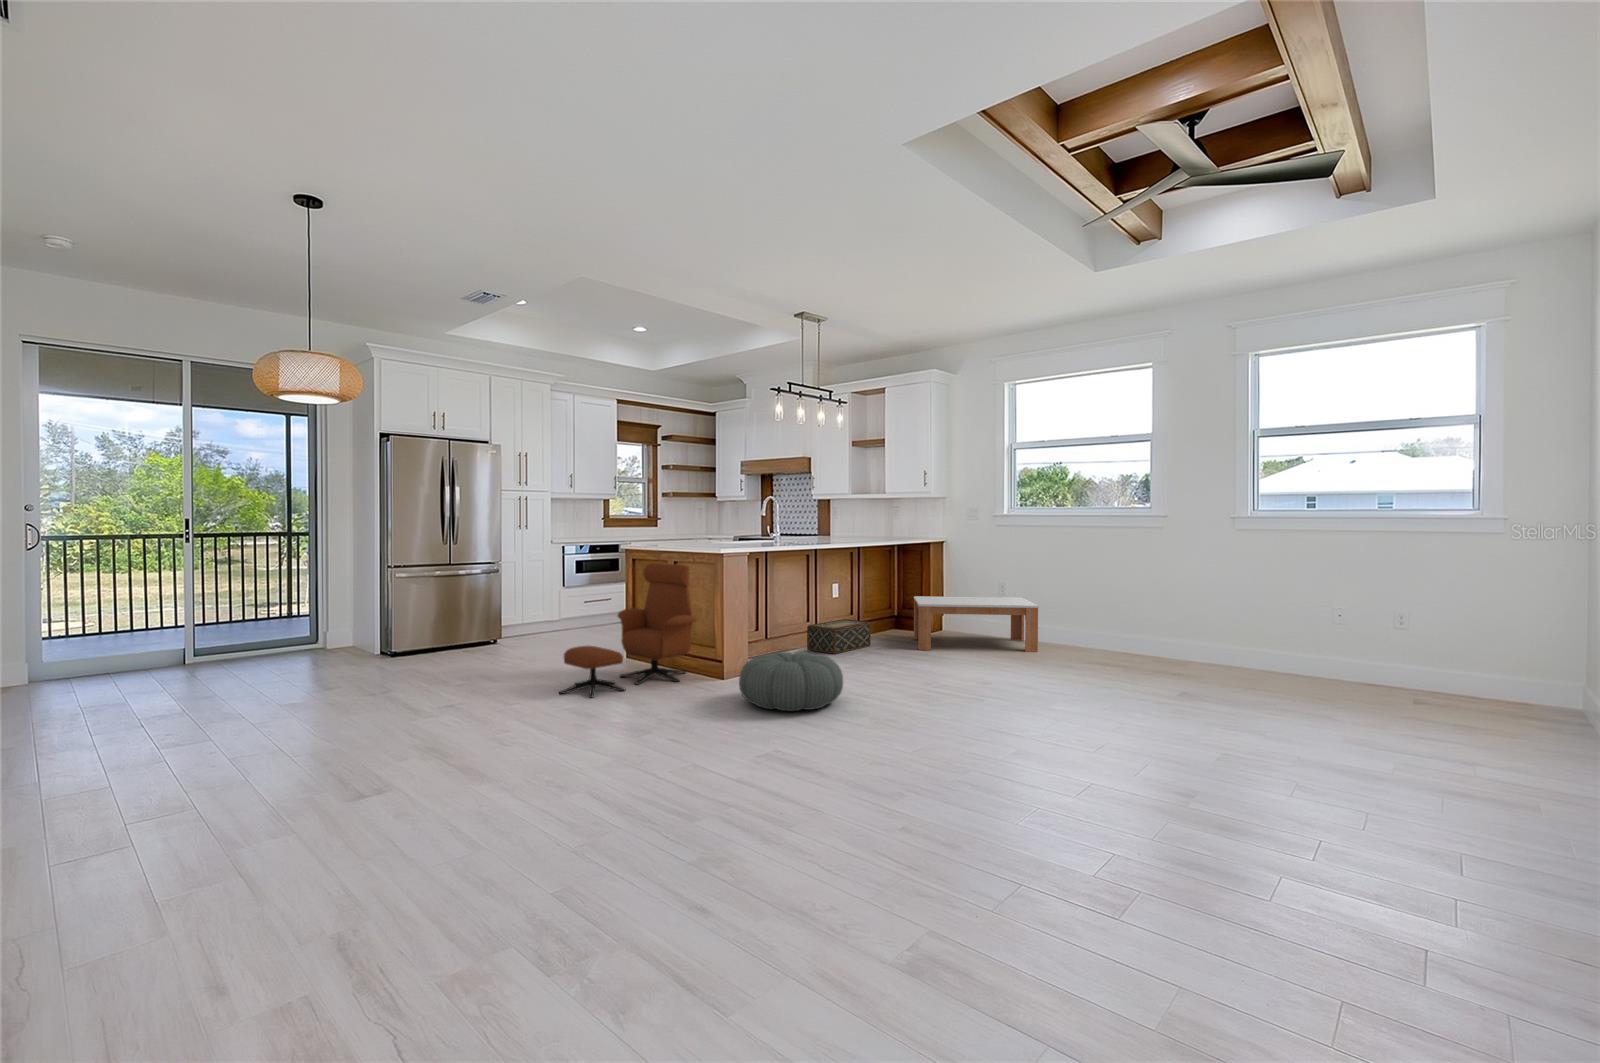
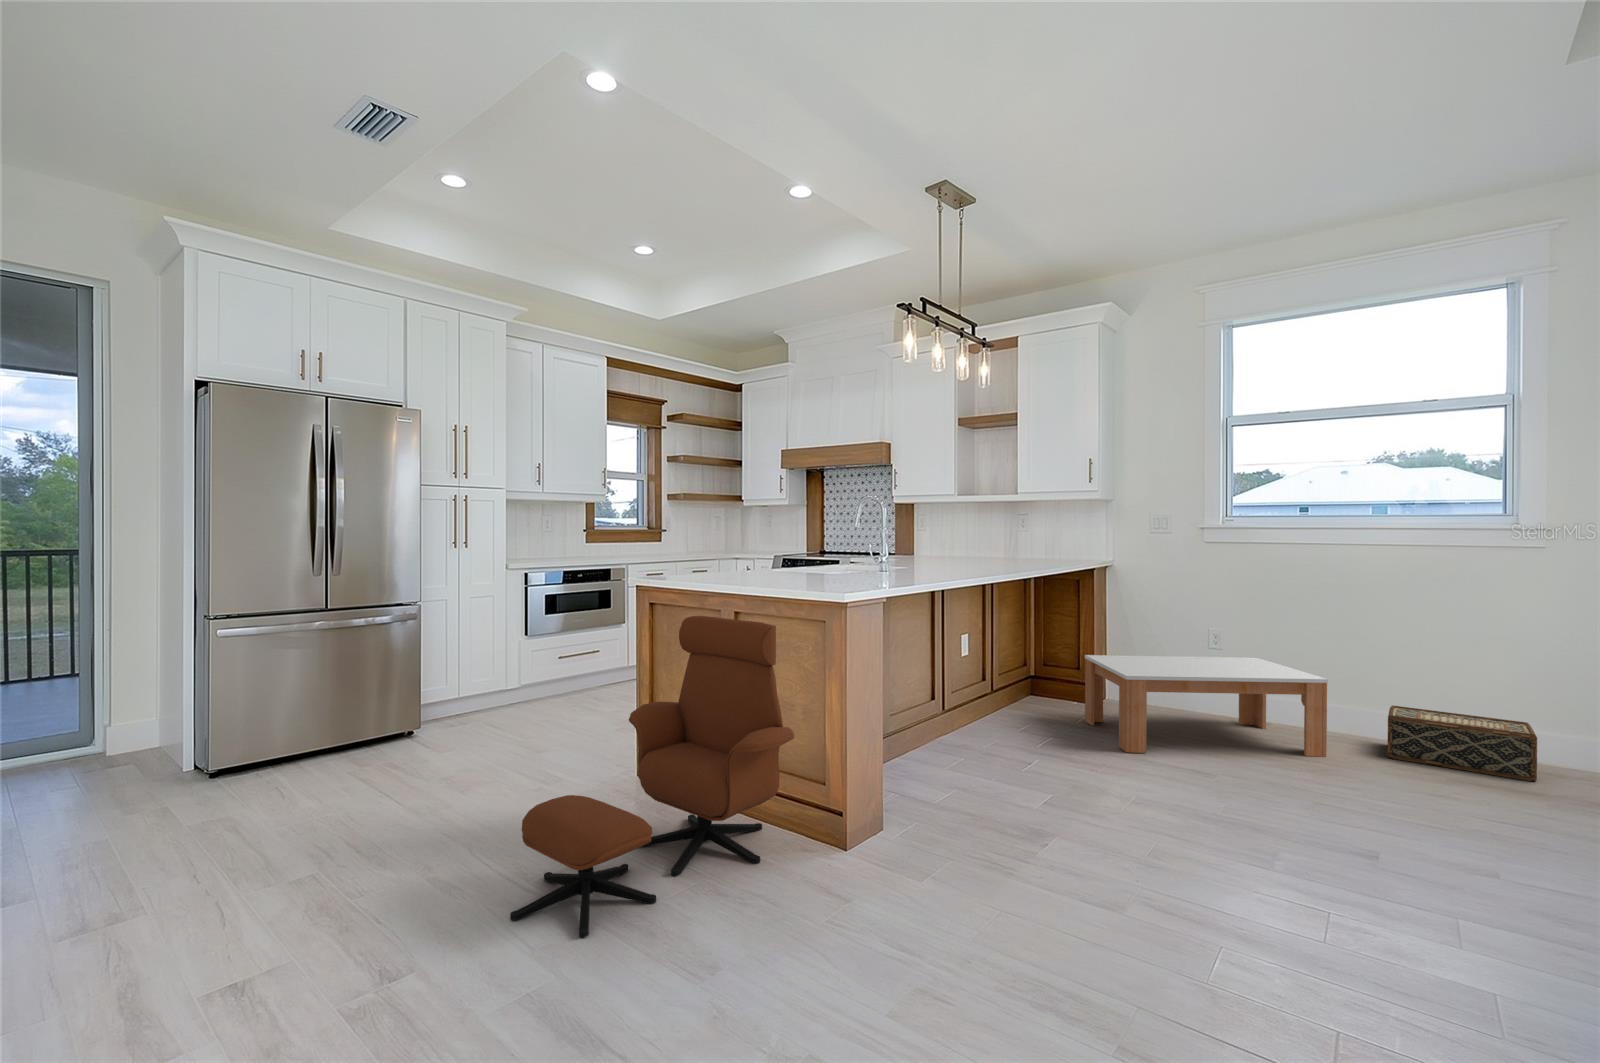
woven basket: present [807,619,871,654] -> present [1388,705,1537,781]
pouf: present [739,652,843,711] -> none [928,820,1178,1008]

